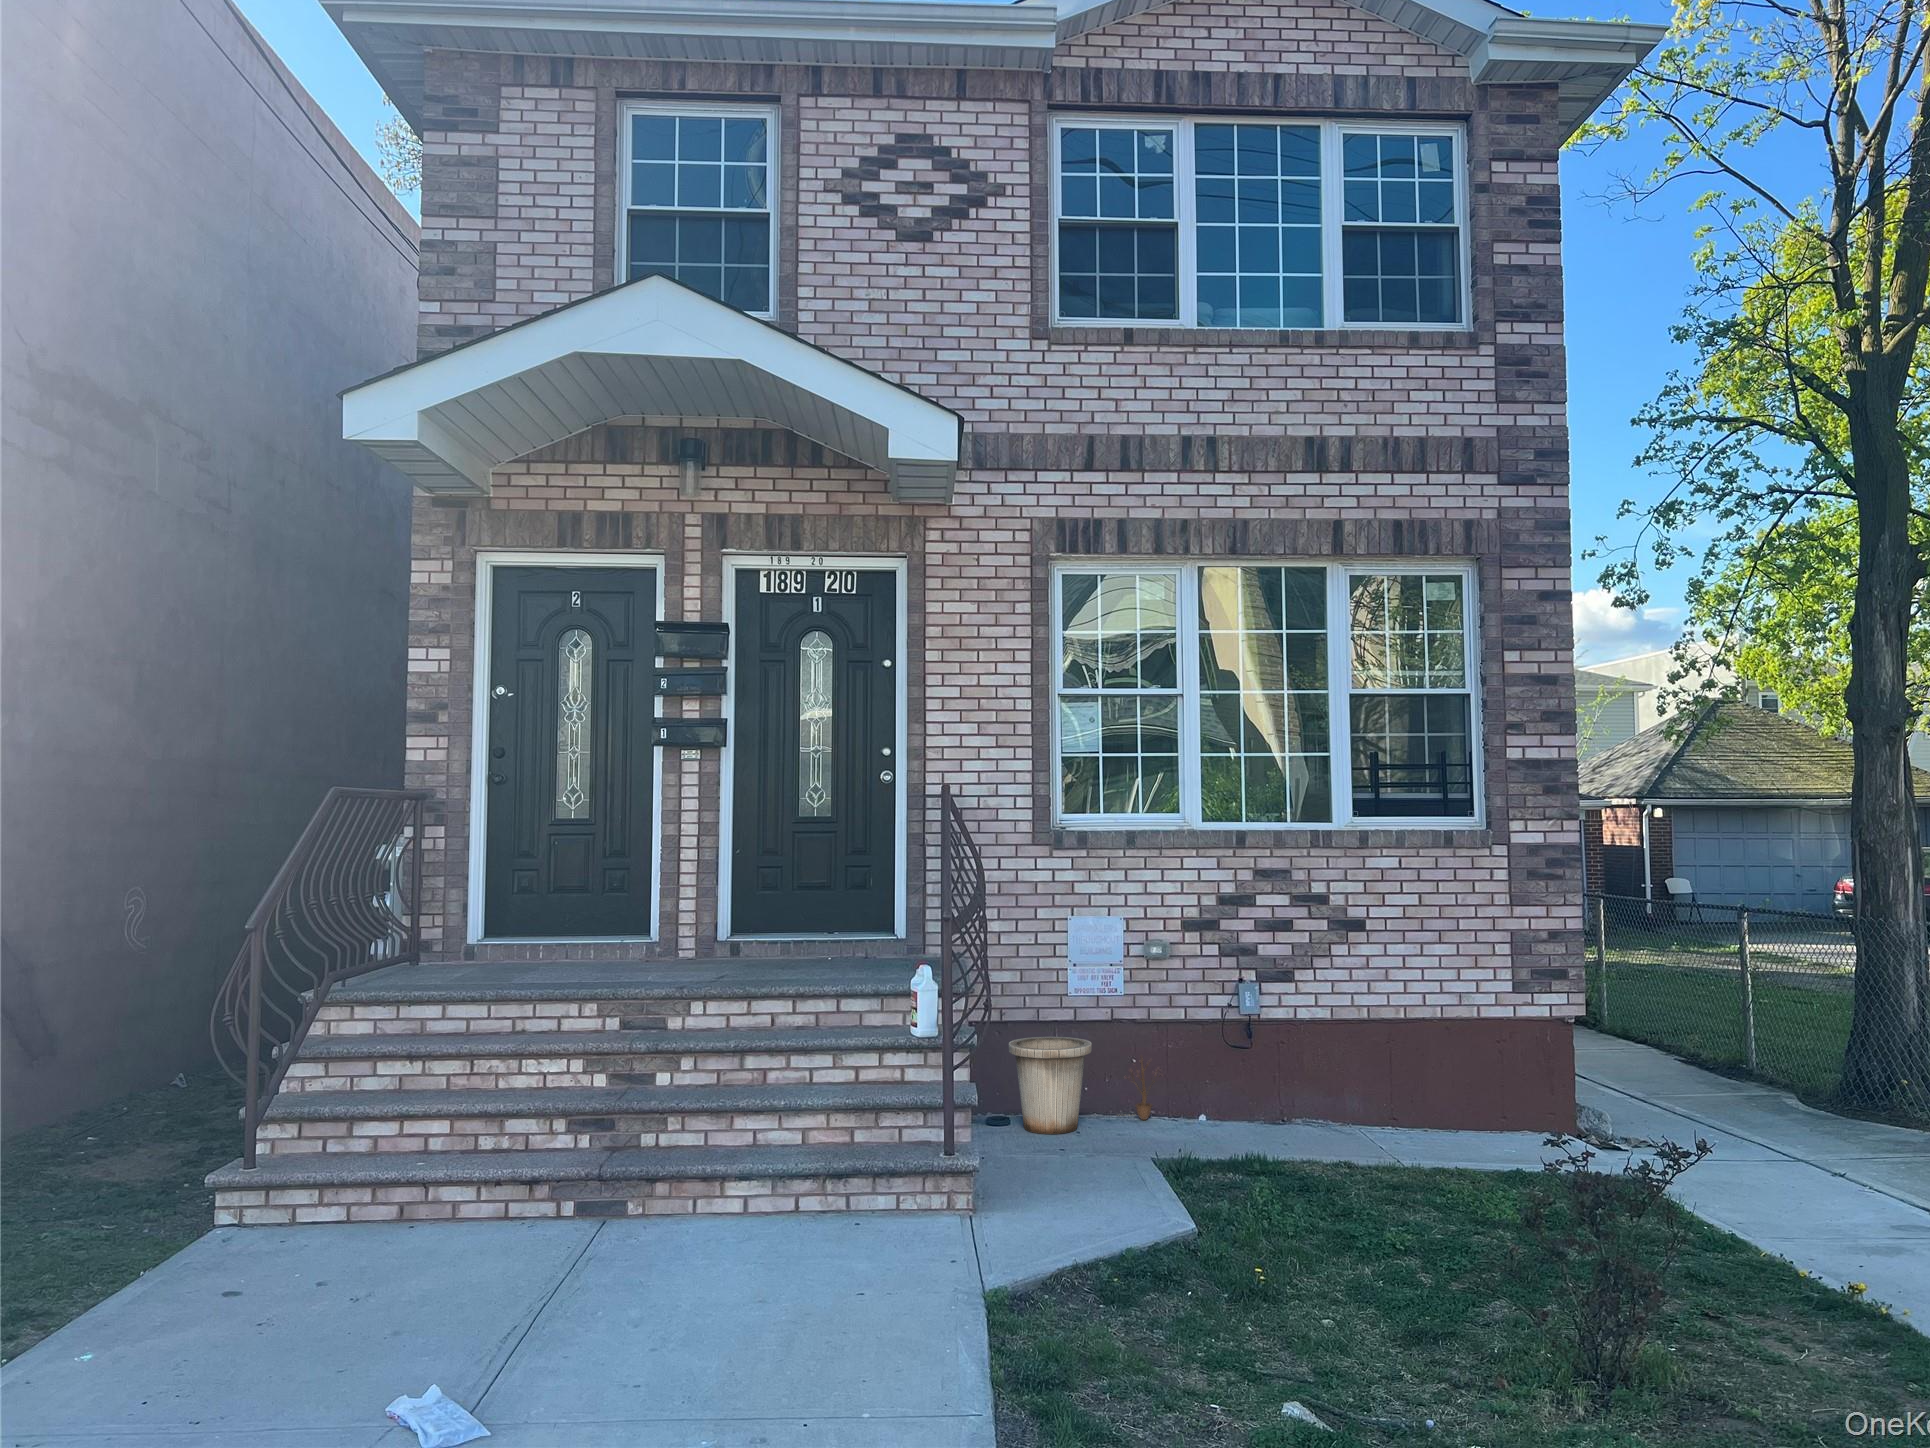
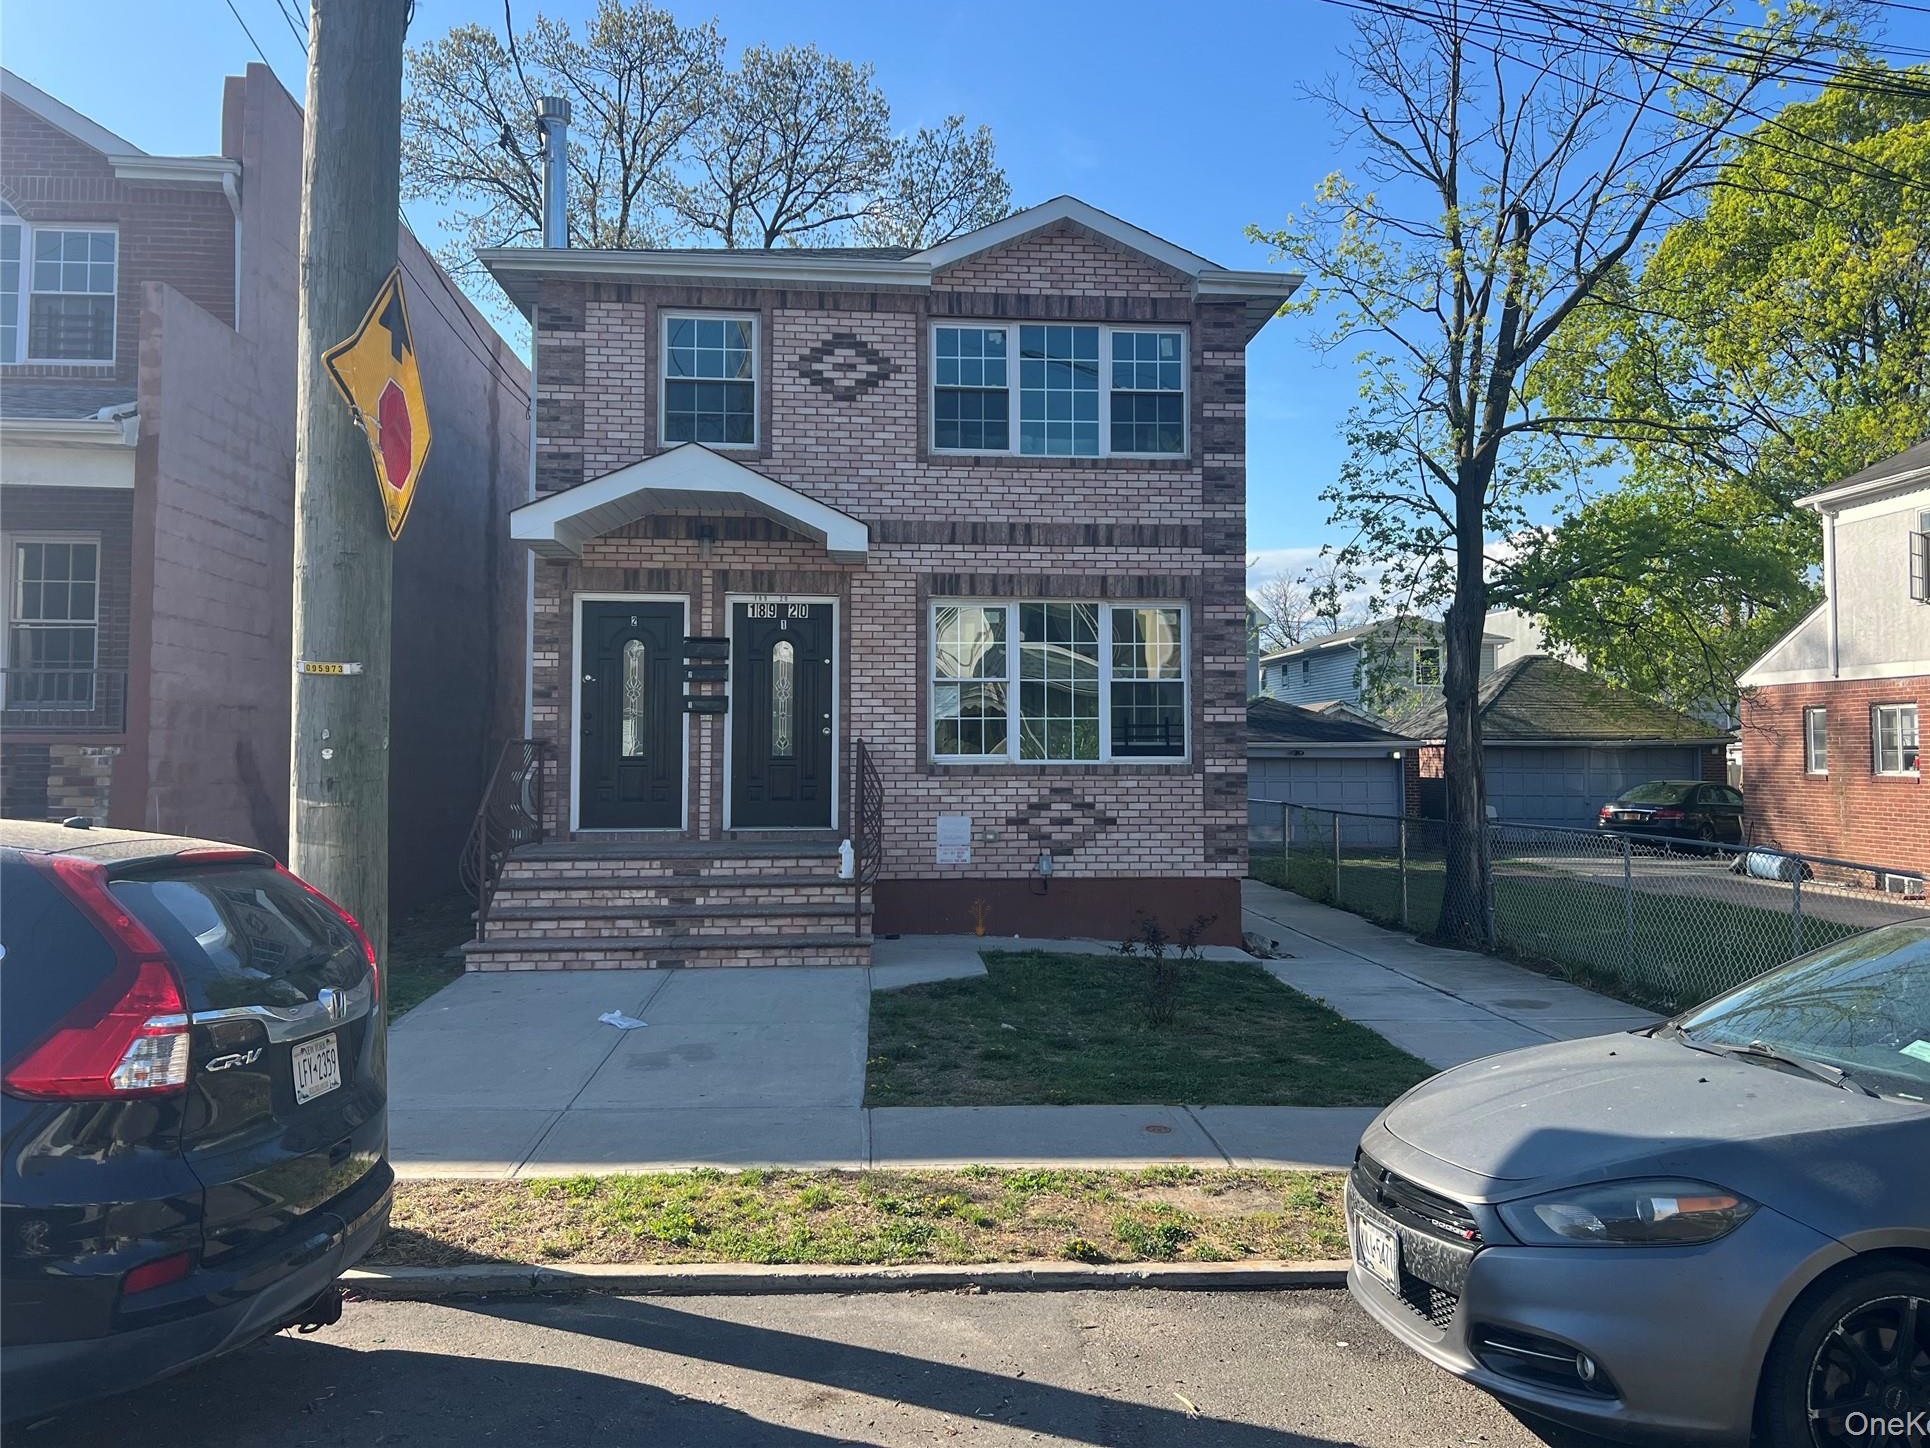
trash can: present [1009,1037,1092,1134] -> none [899,887,948,941]

